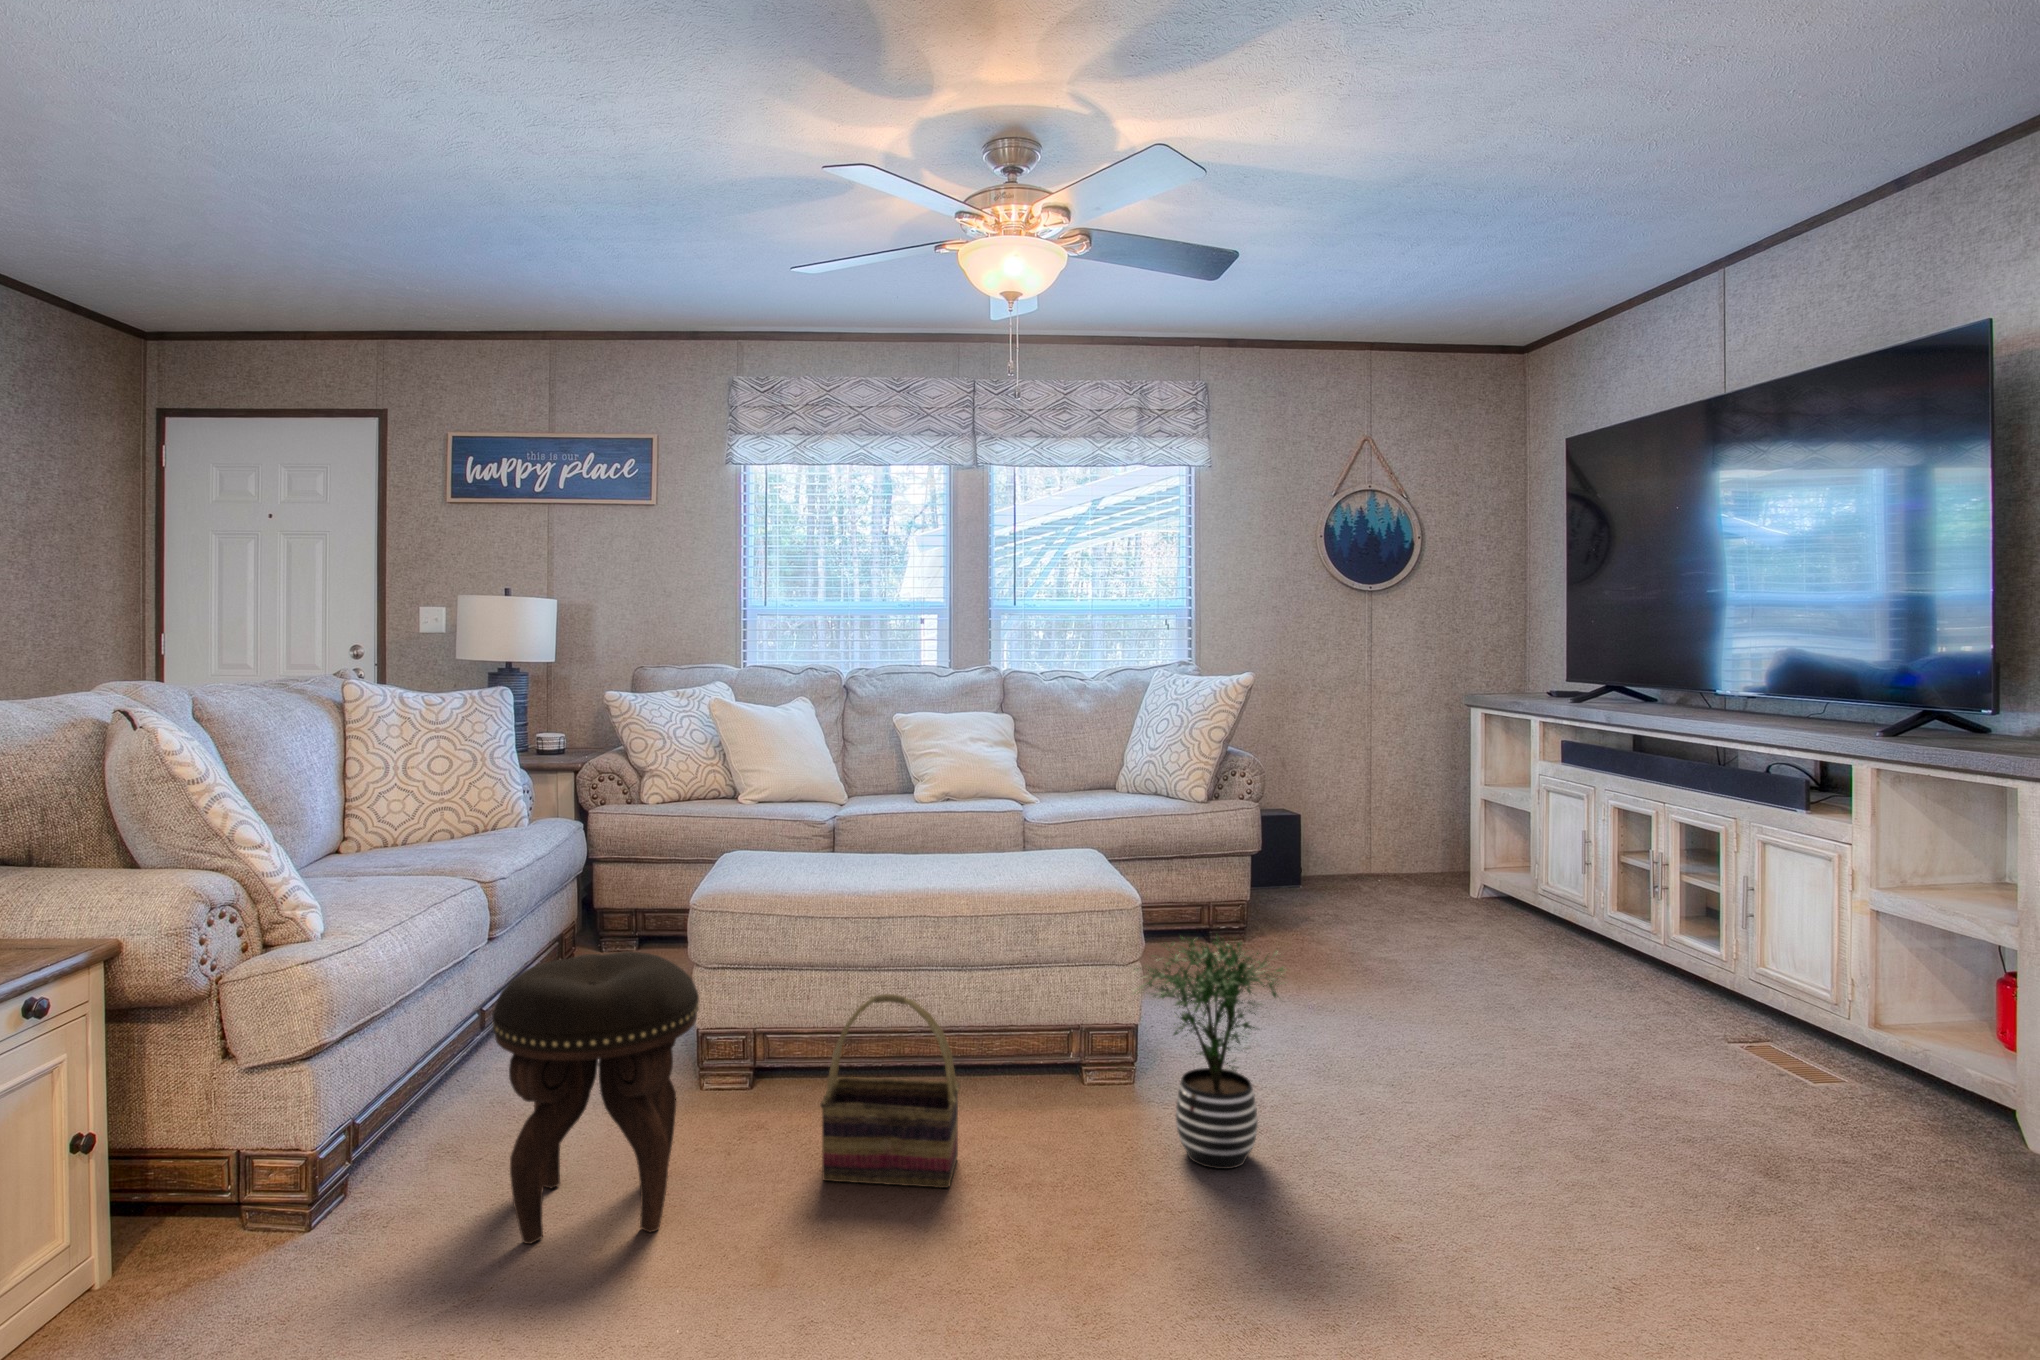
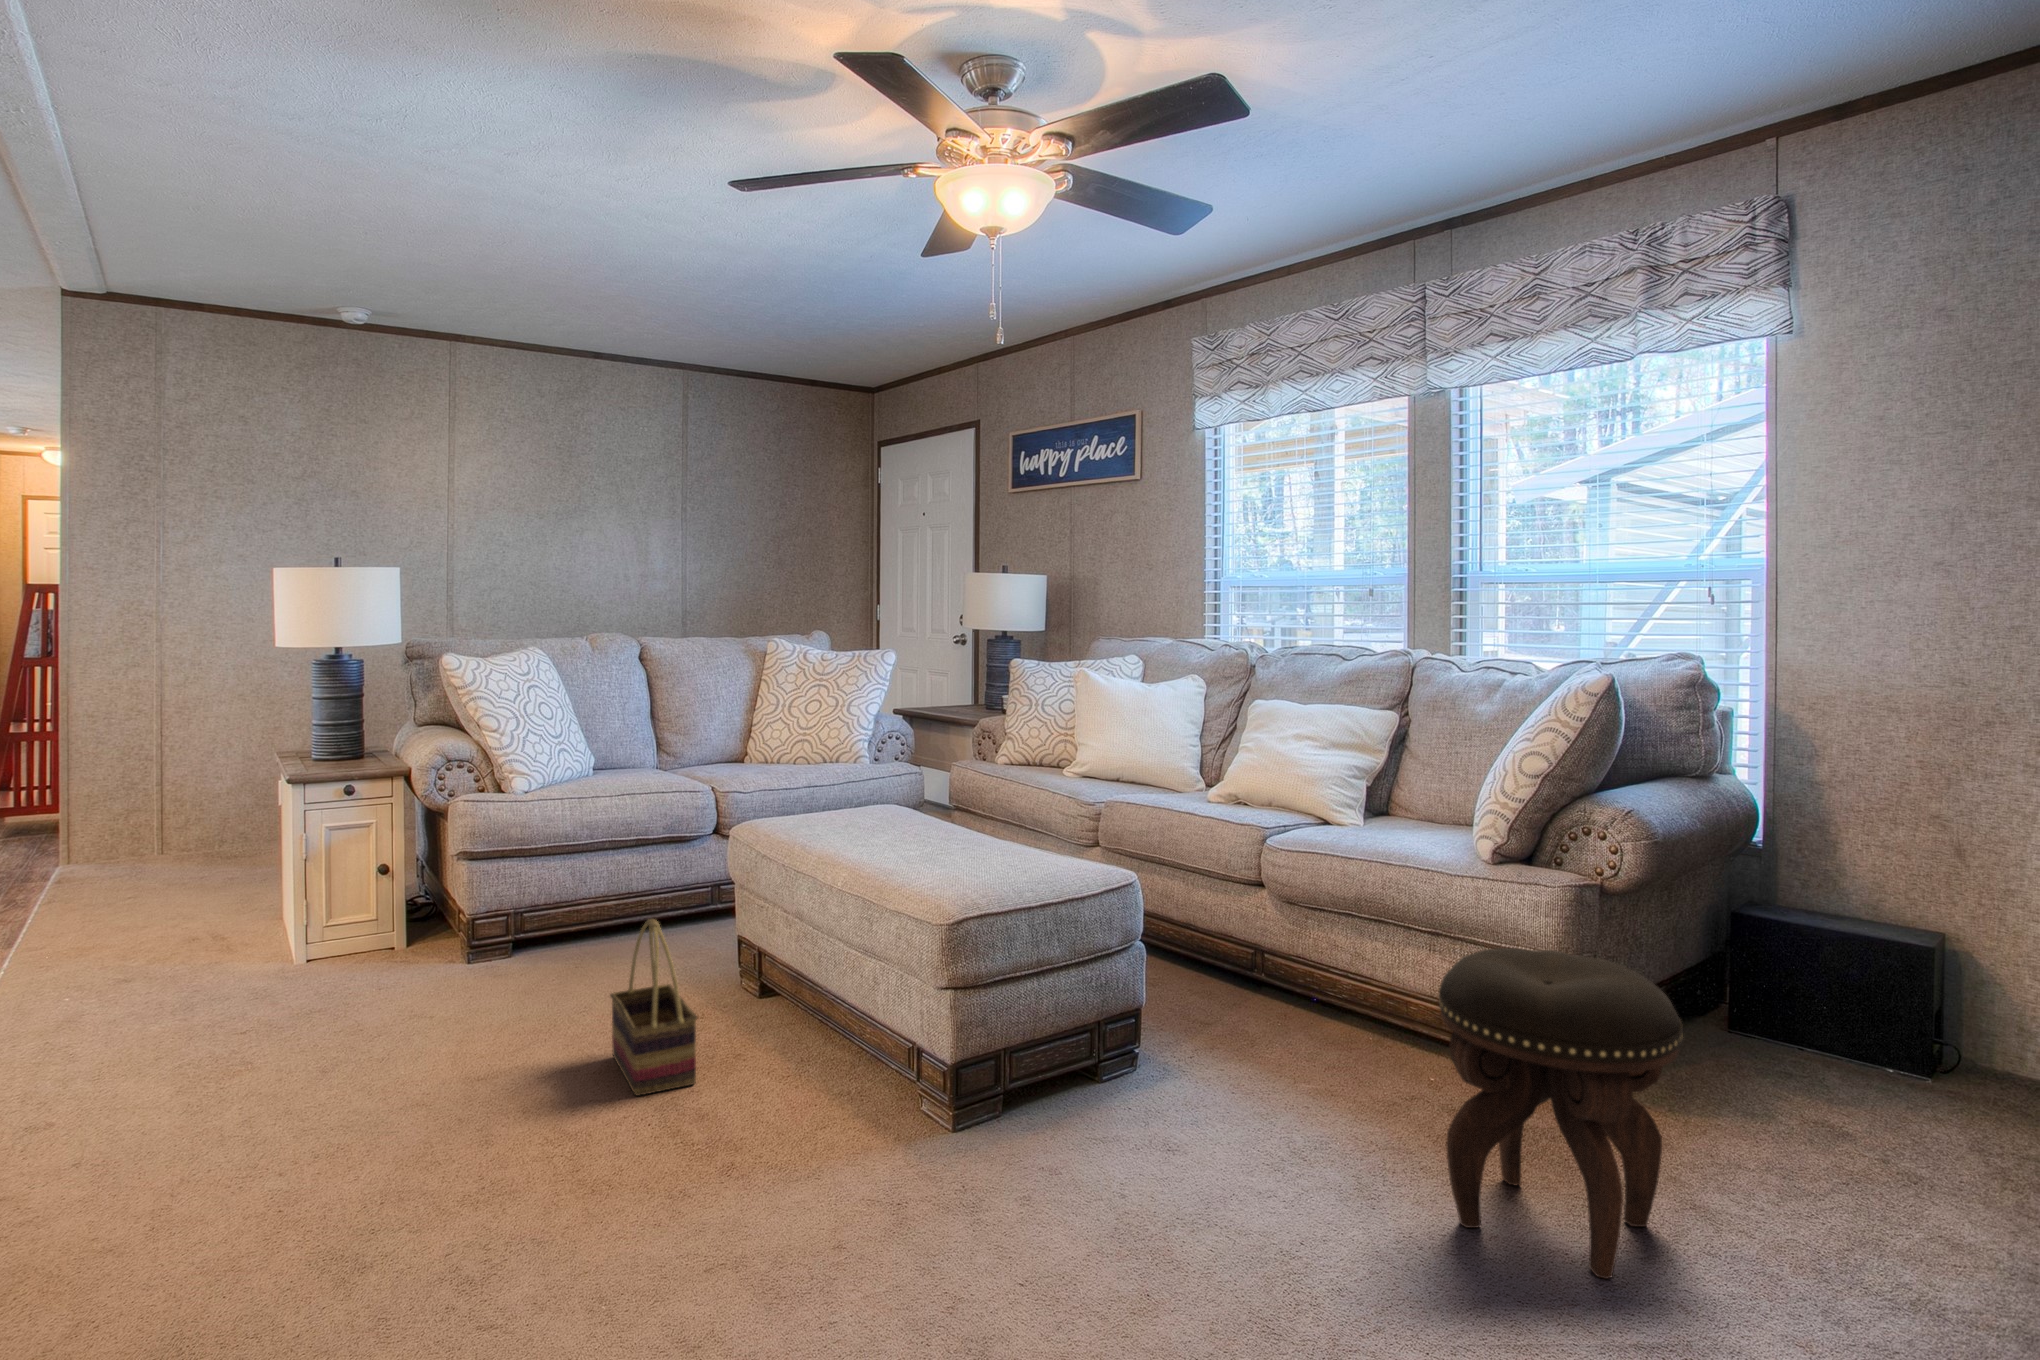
potted plant: present [1134,937,1284,1169] -> none [705,935,892,1200]
footstool: present [493,951,699,1244] -> present [1439,948,1683,1279]

